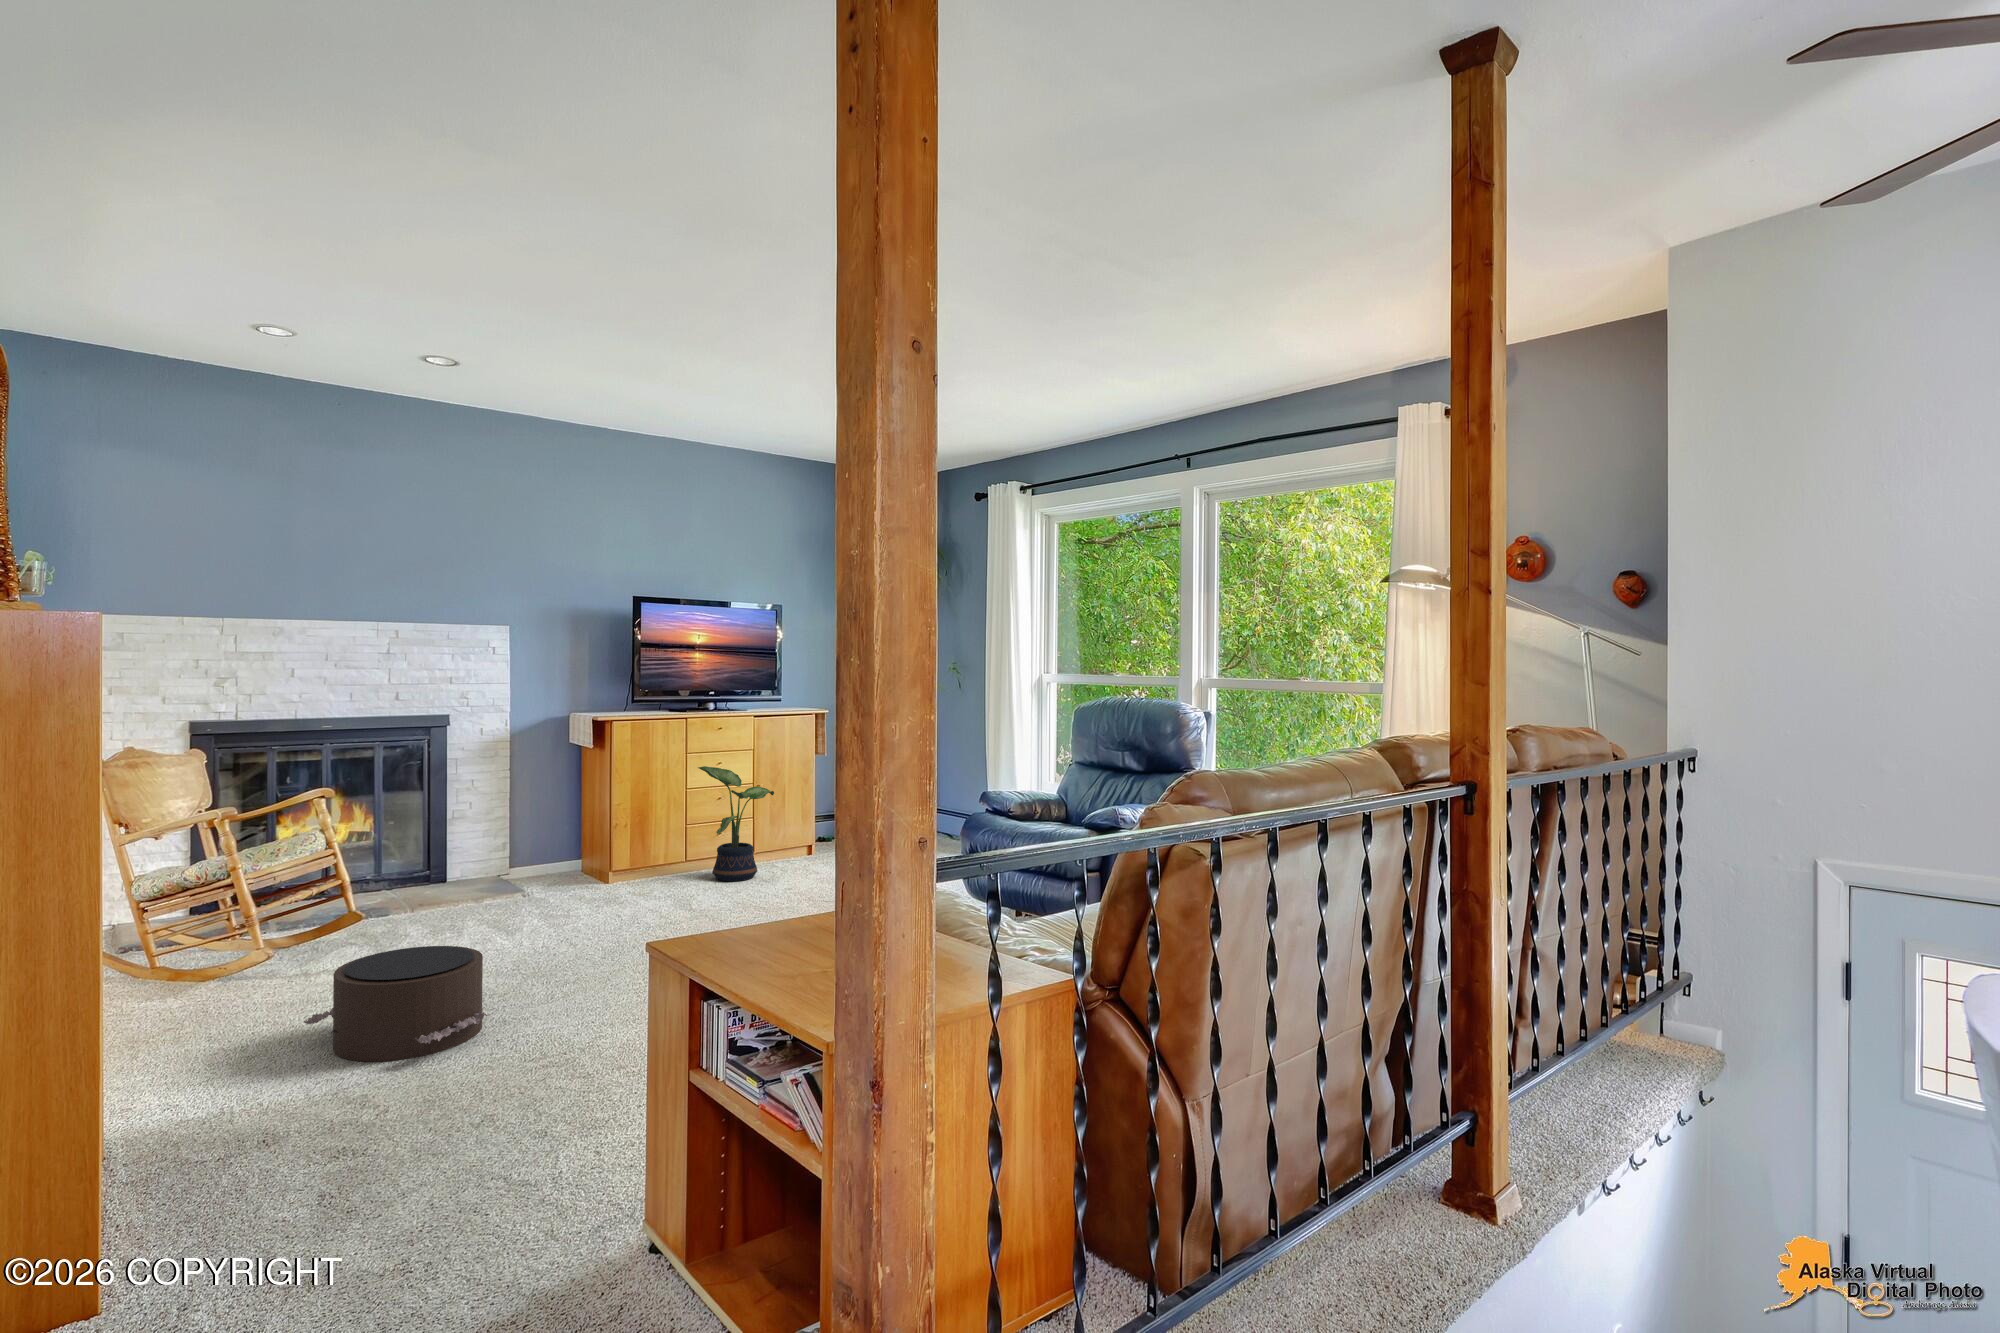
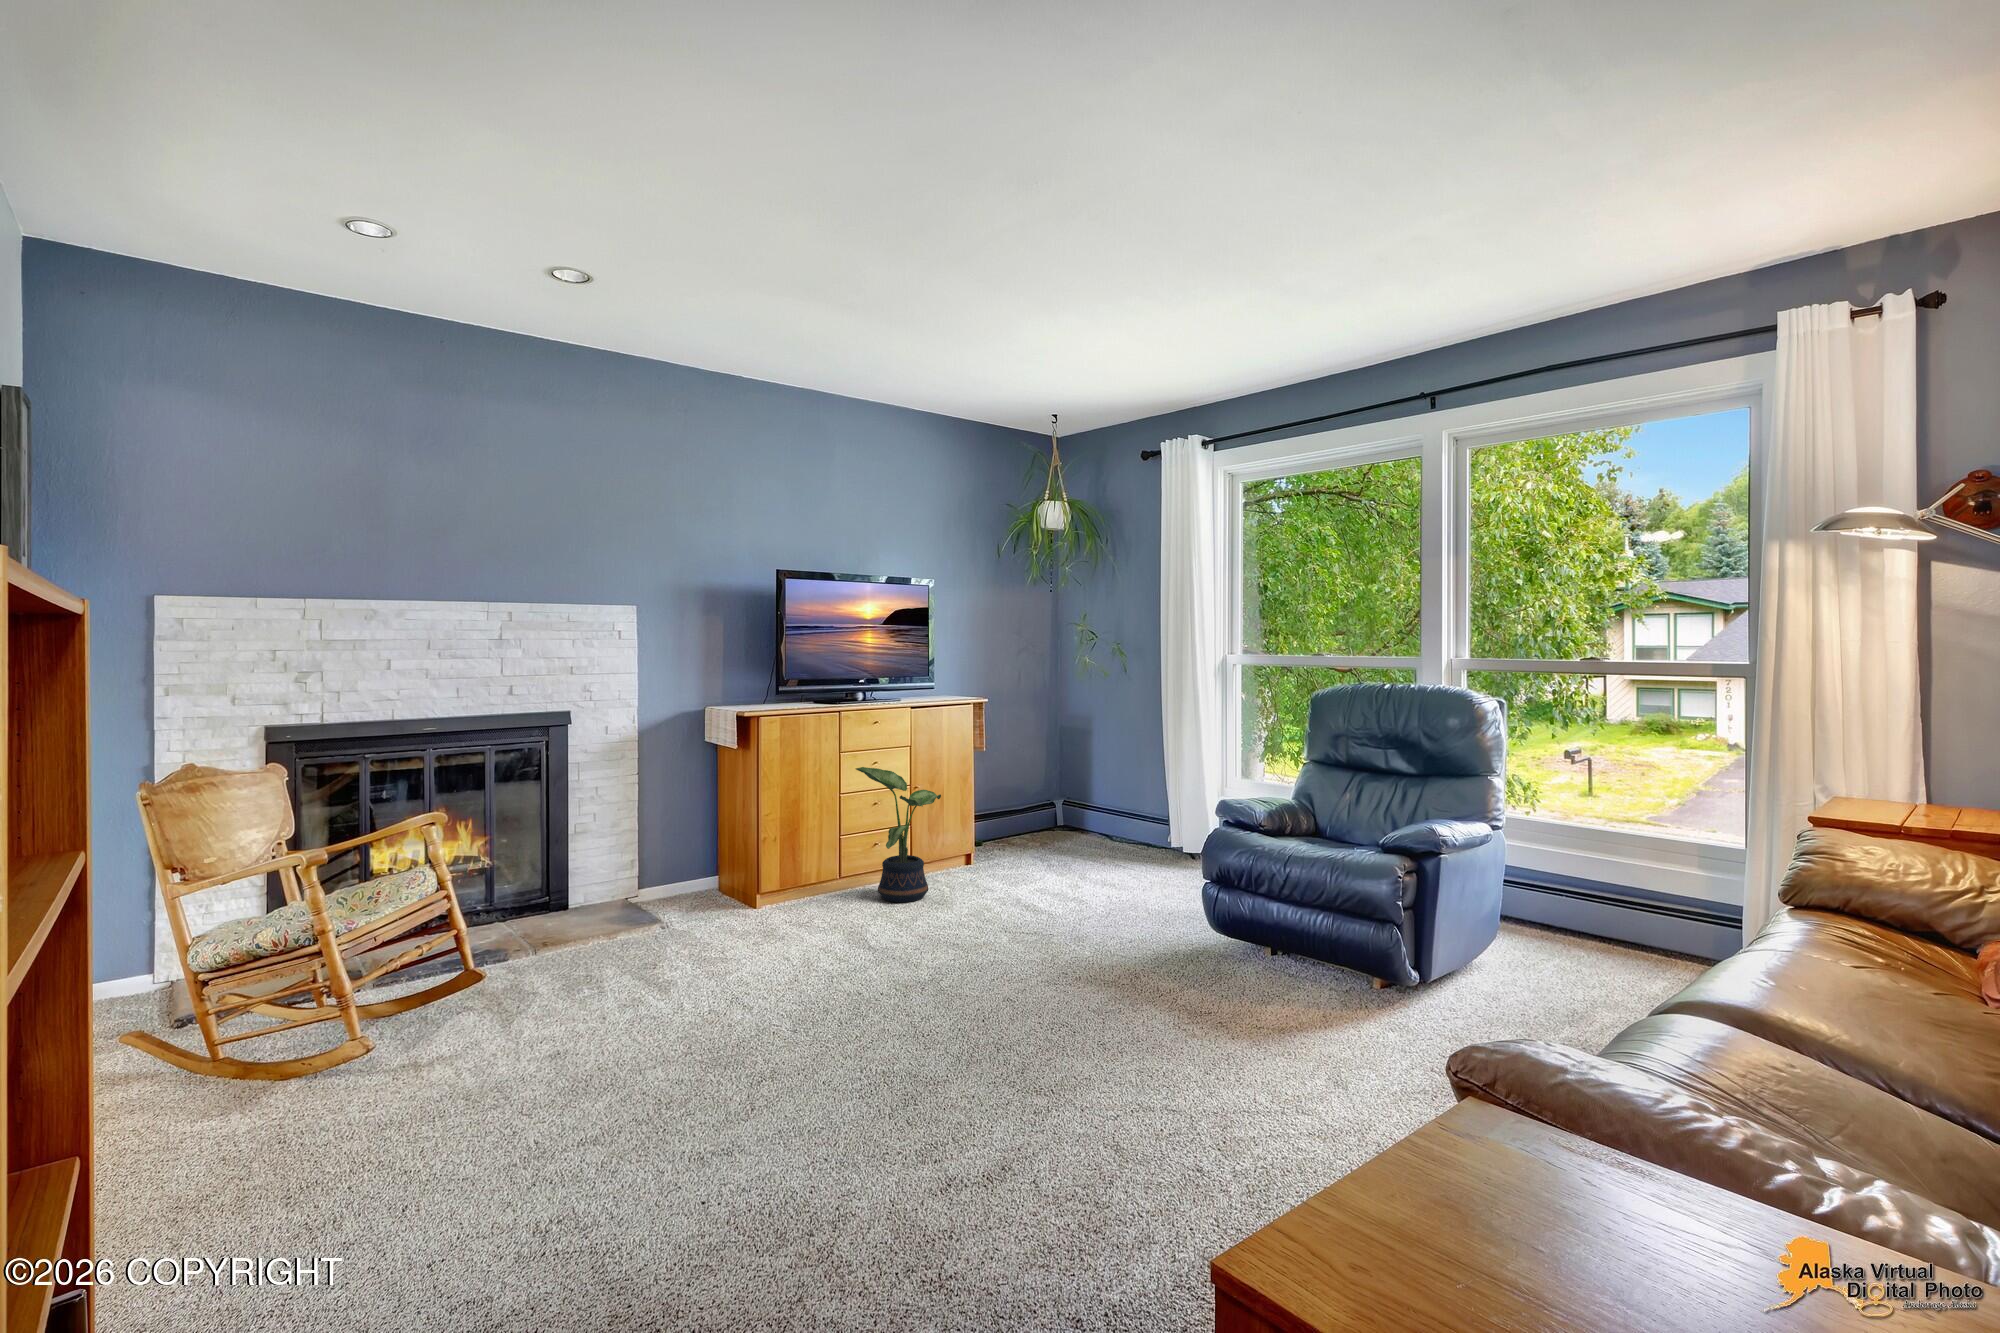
pouf: present [304,946,491,1062] -> none [434,1053,709,1265]

